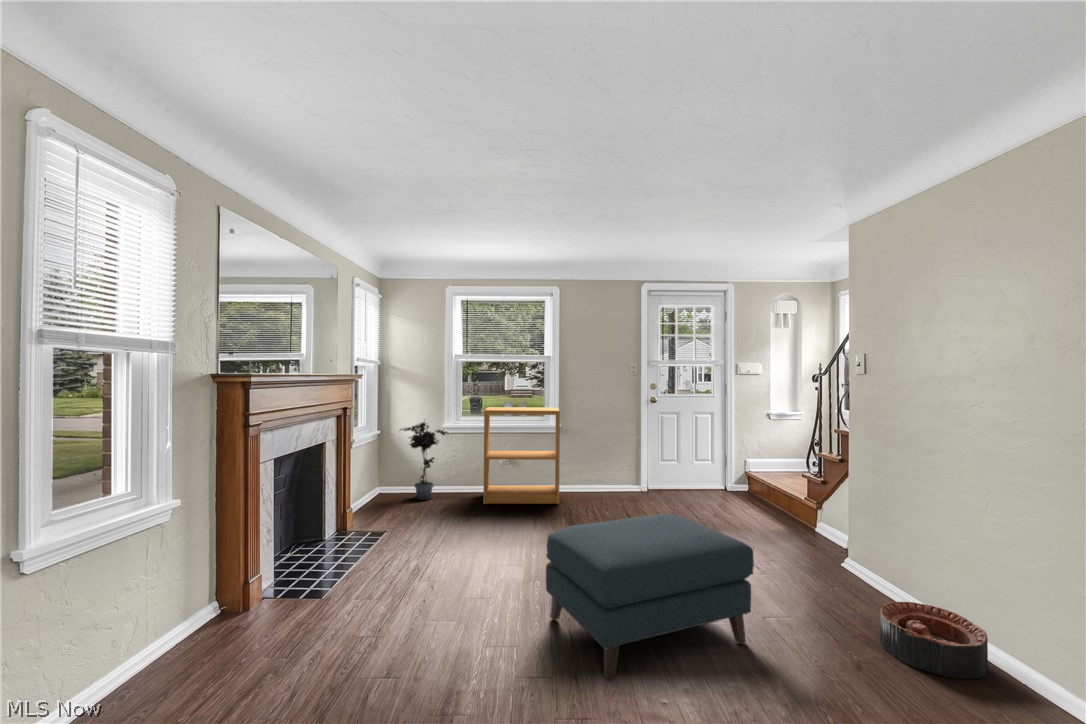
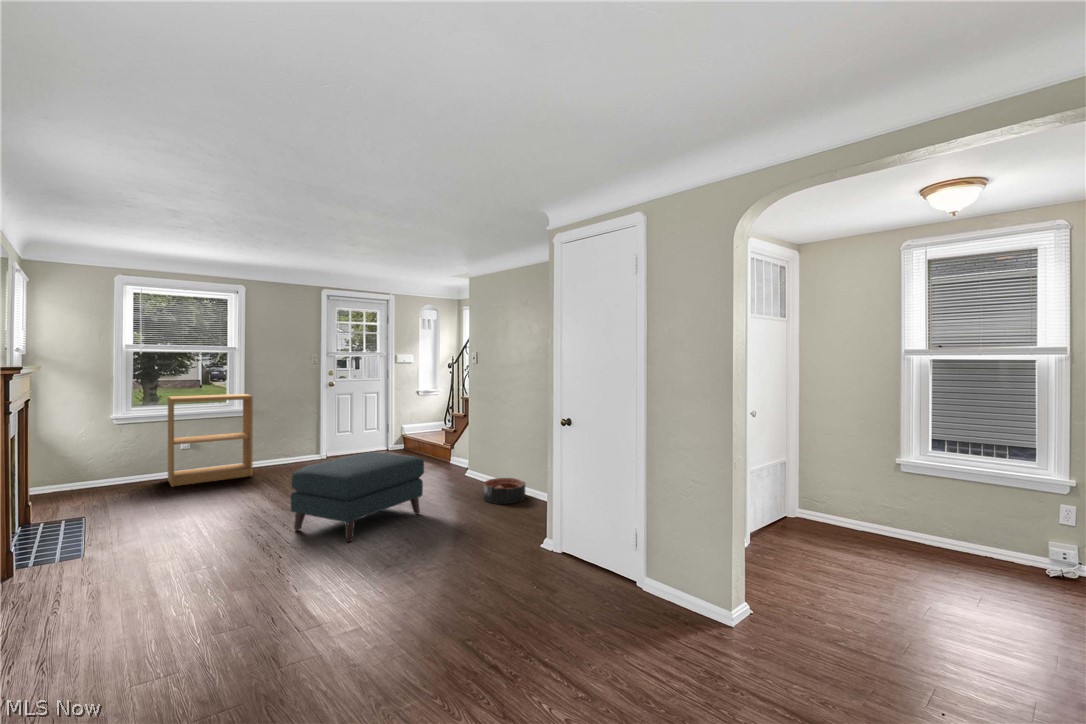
potted plant: present [400,422,448,500] -> none [53,412,126,495]

